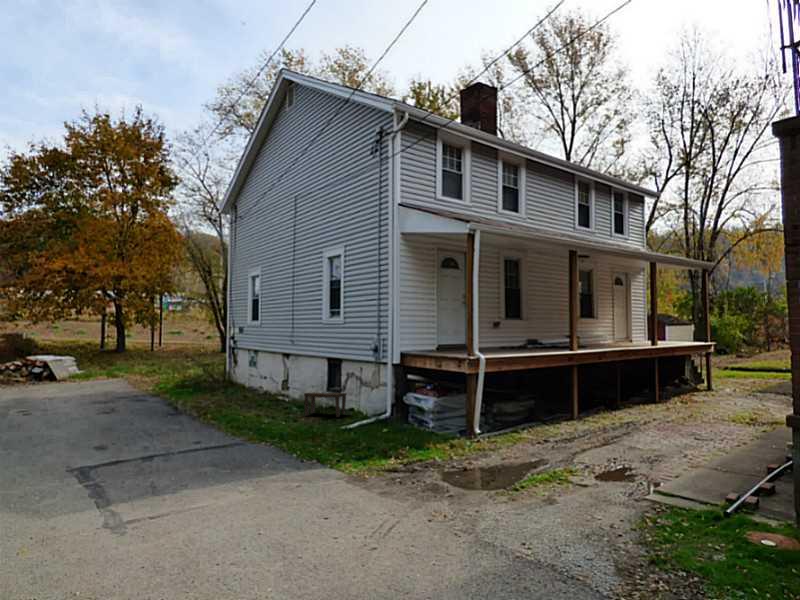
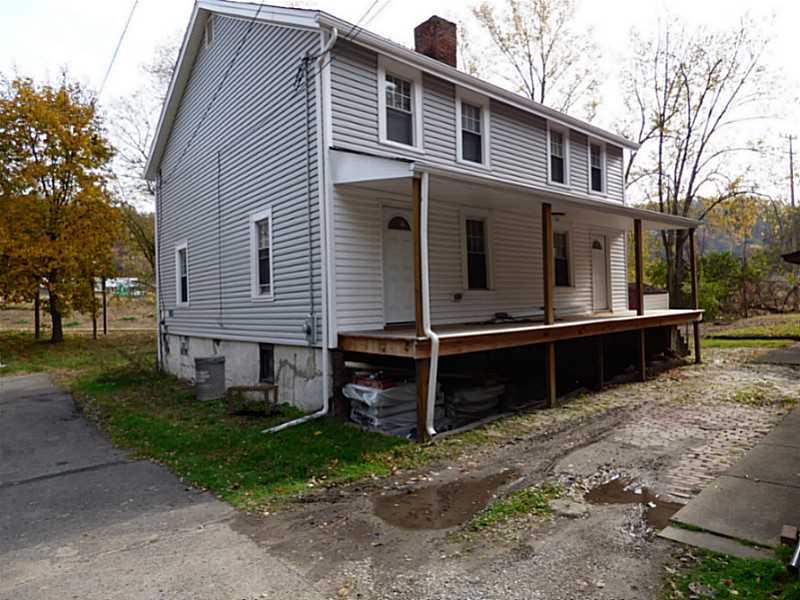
trash can: none [271,366,297,405] -> present [194,354,226,400]

